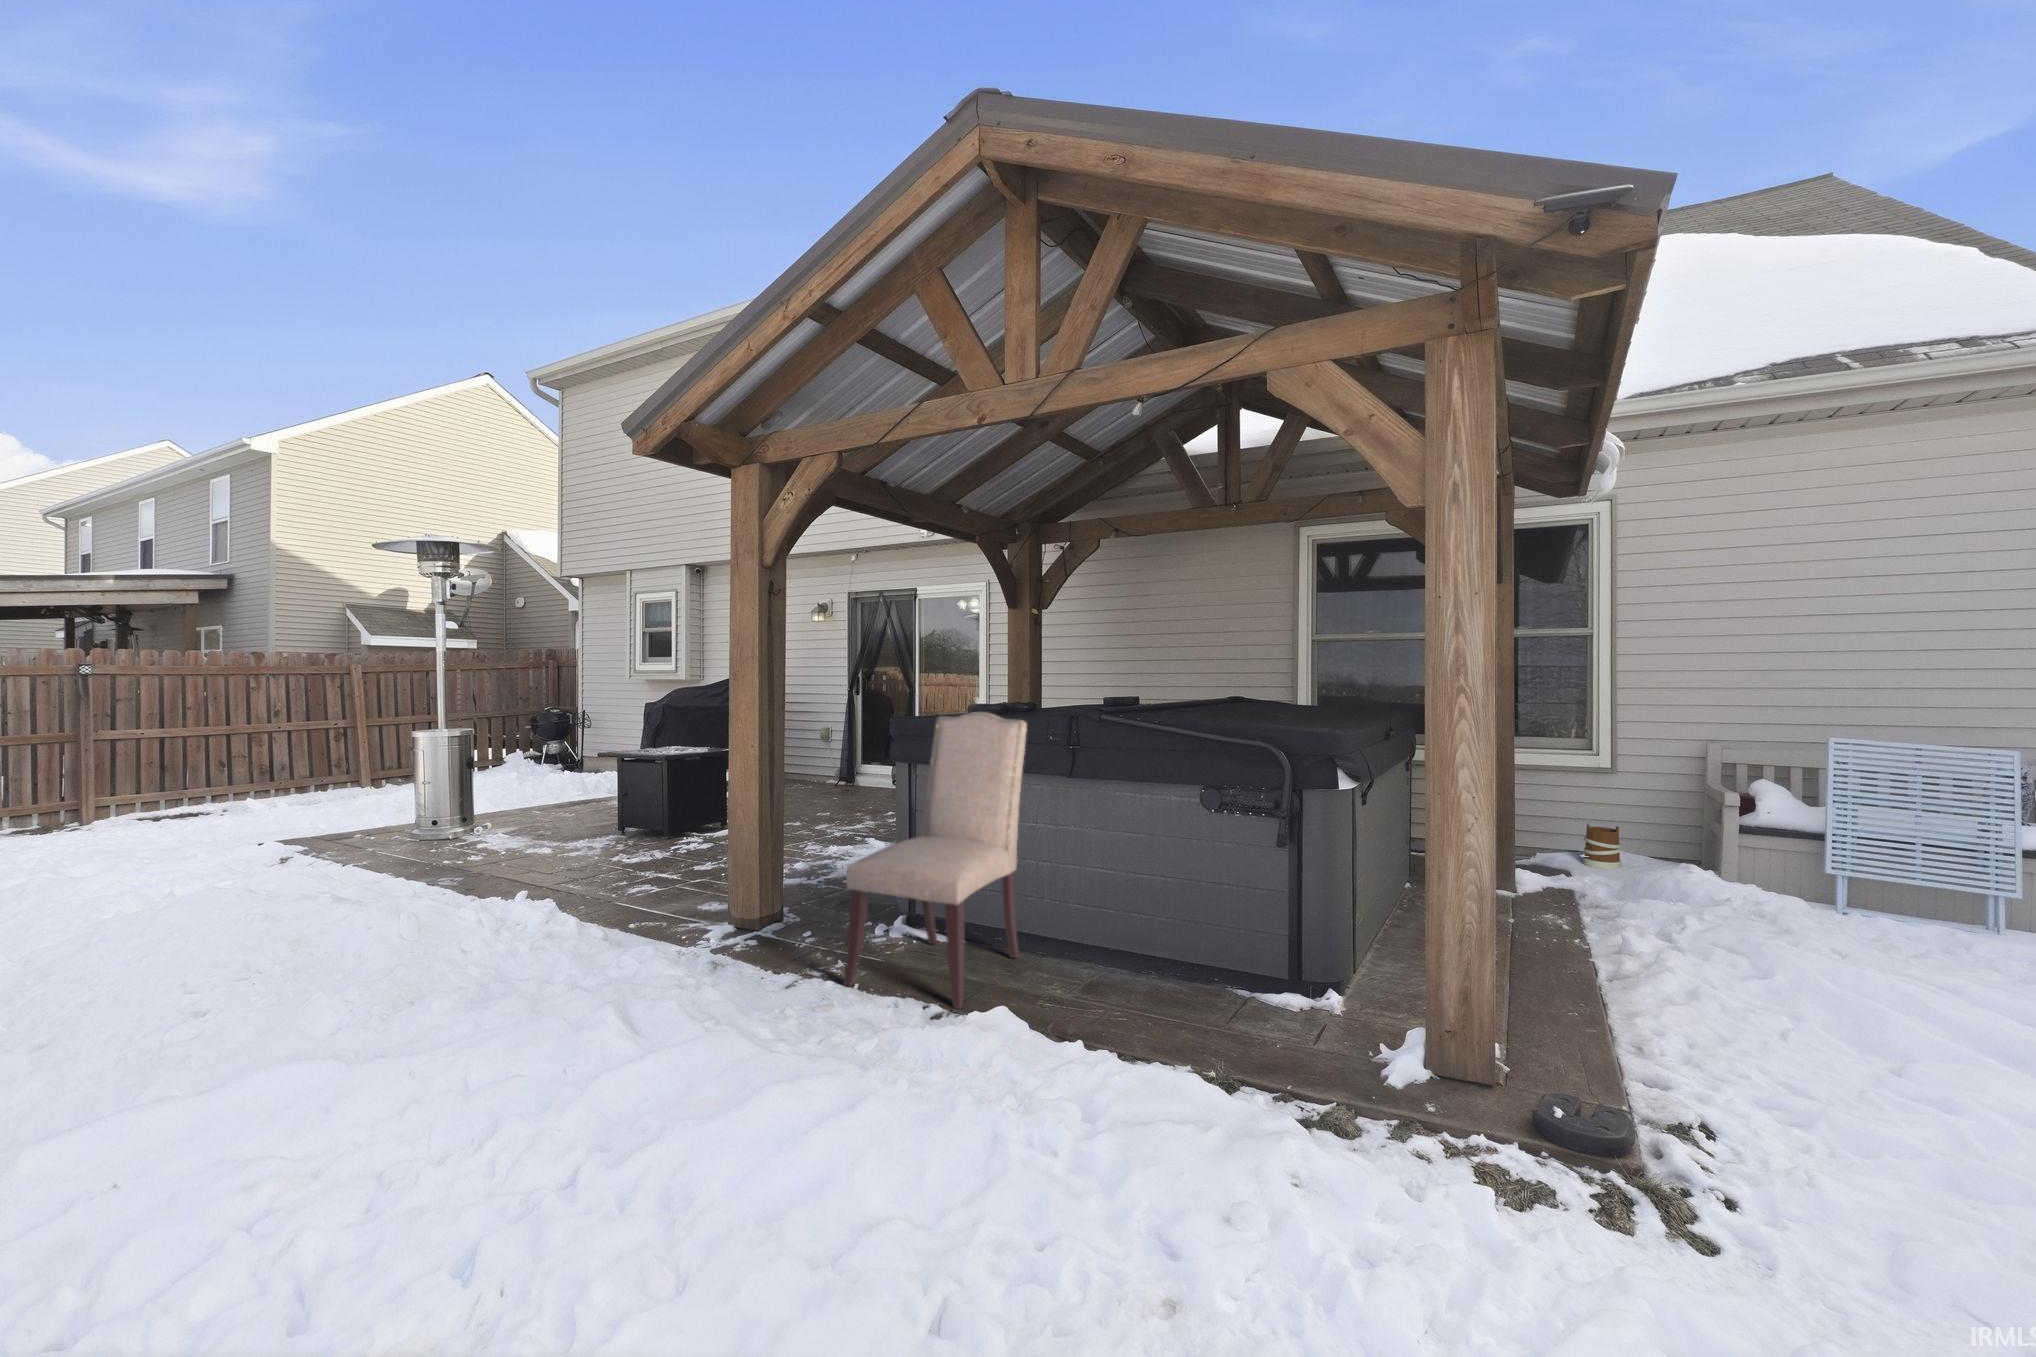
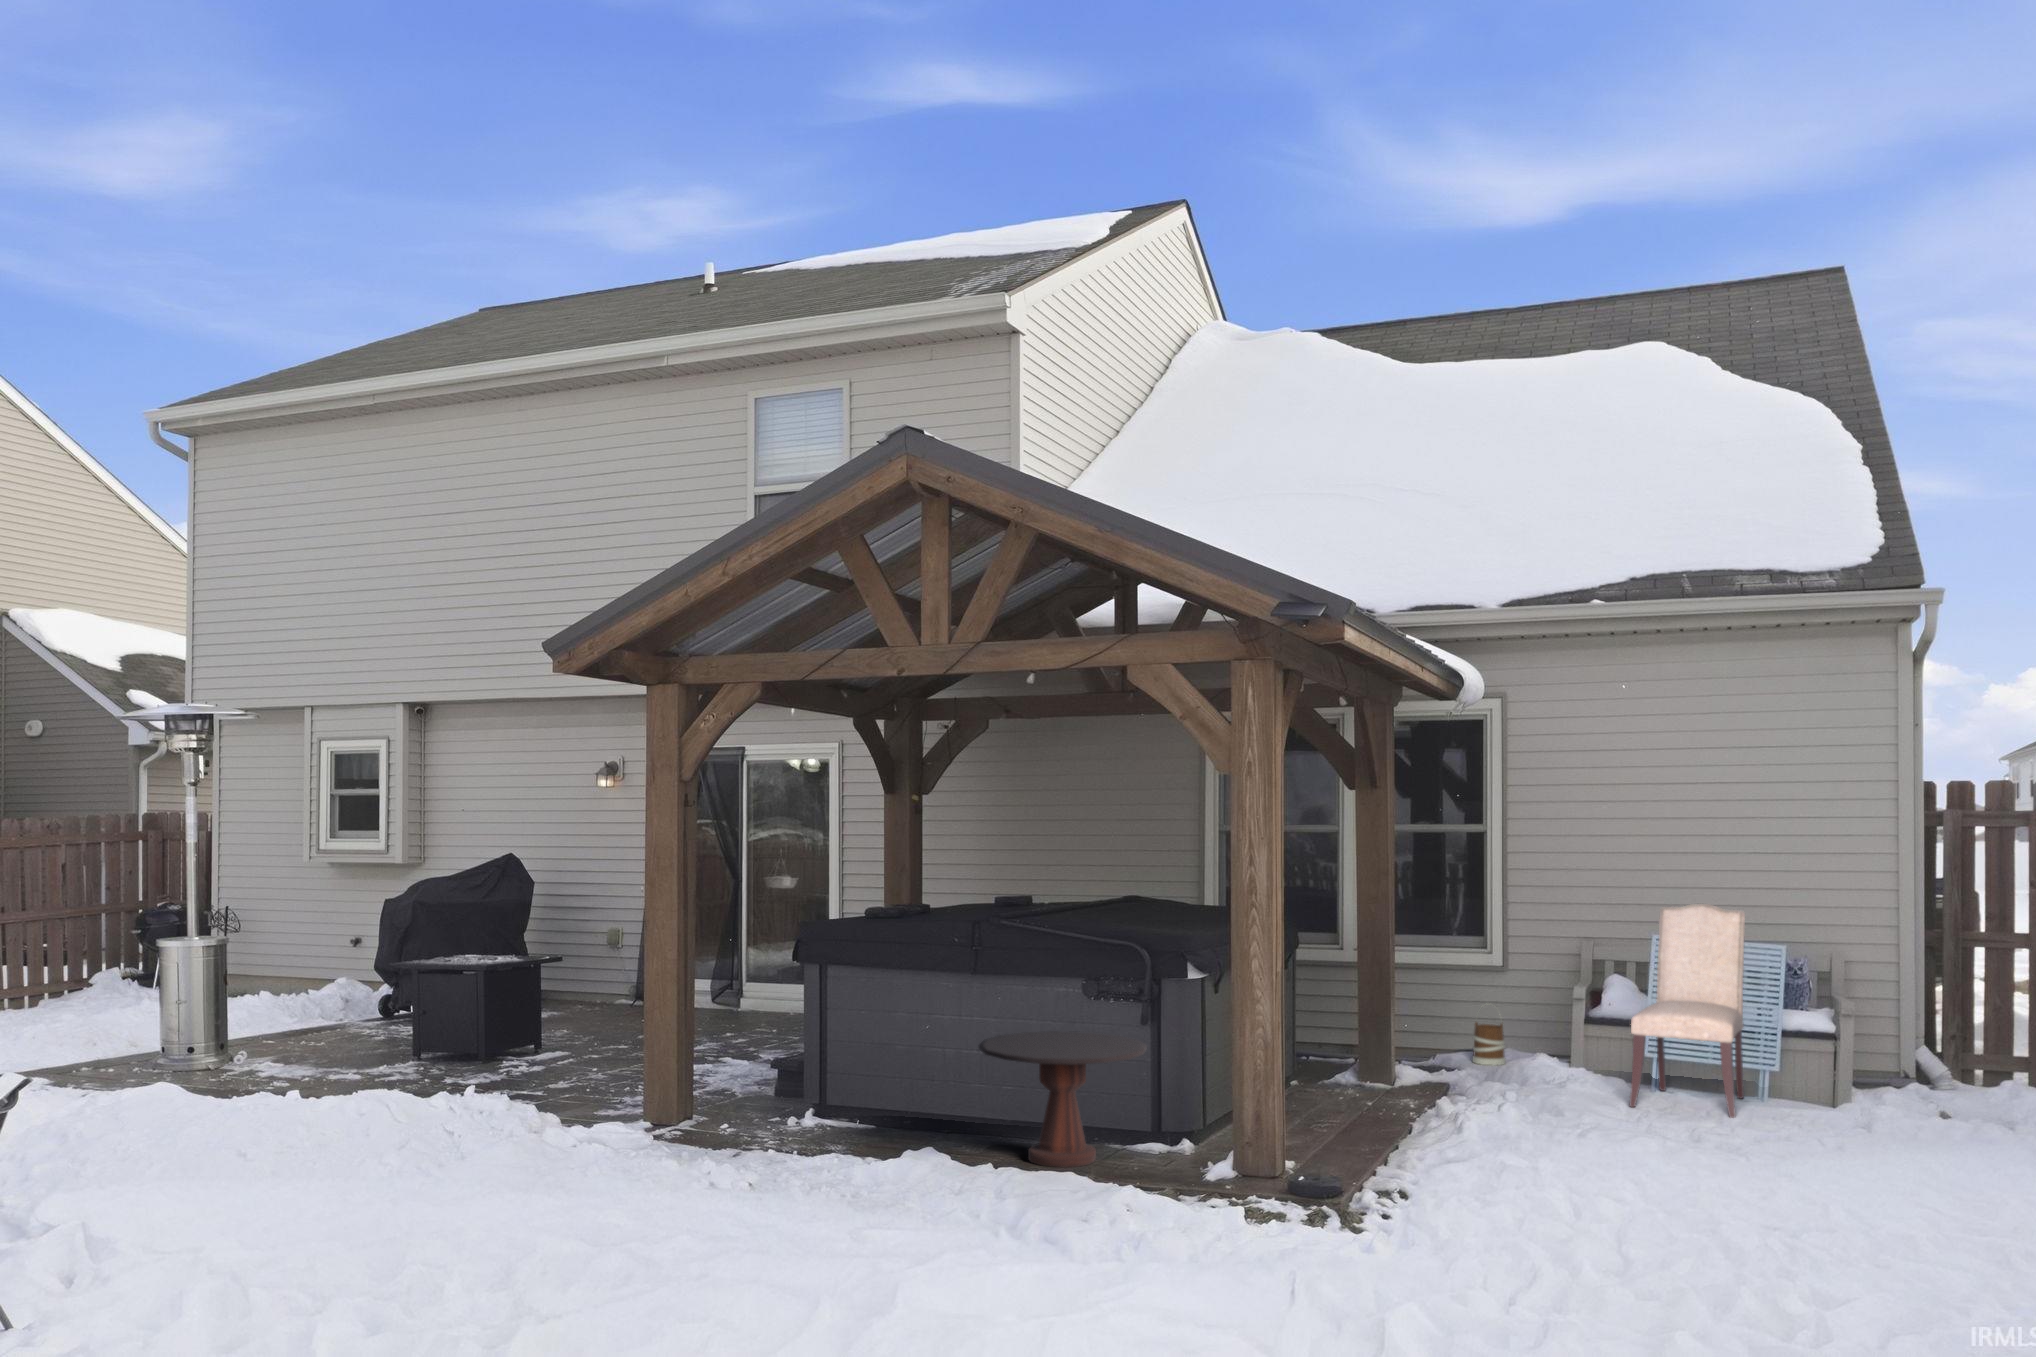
chair: present [844,712,1027,1009] -> present [1629,904,1745,1118]
side table: none [1068,850,1289,1040] -> present [978,1031,1147,1167]

